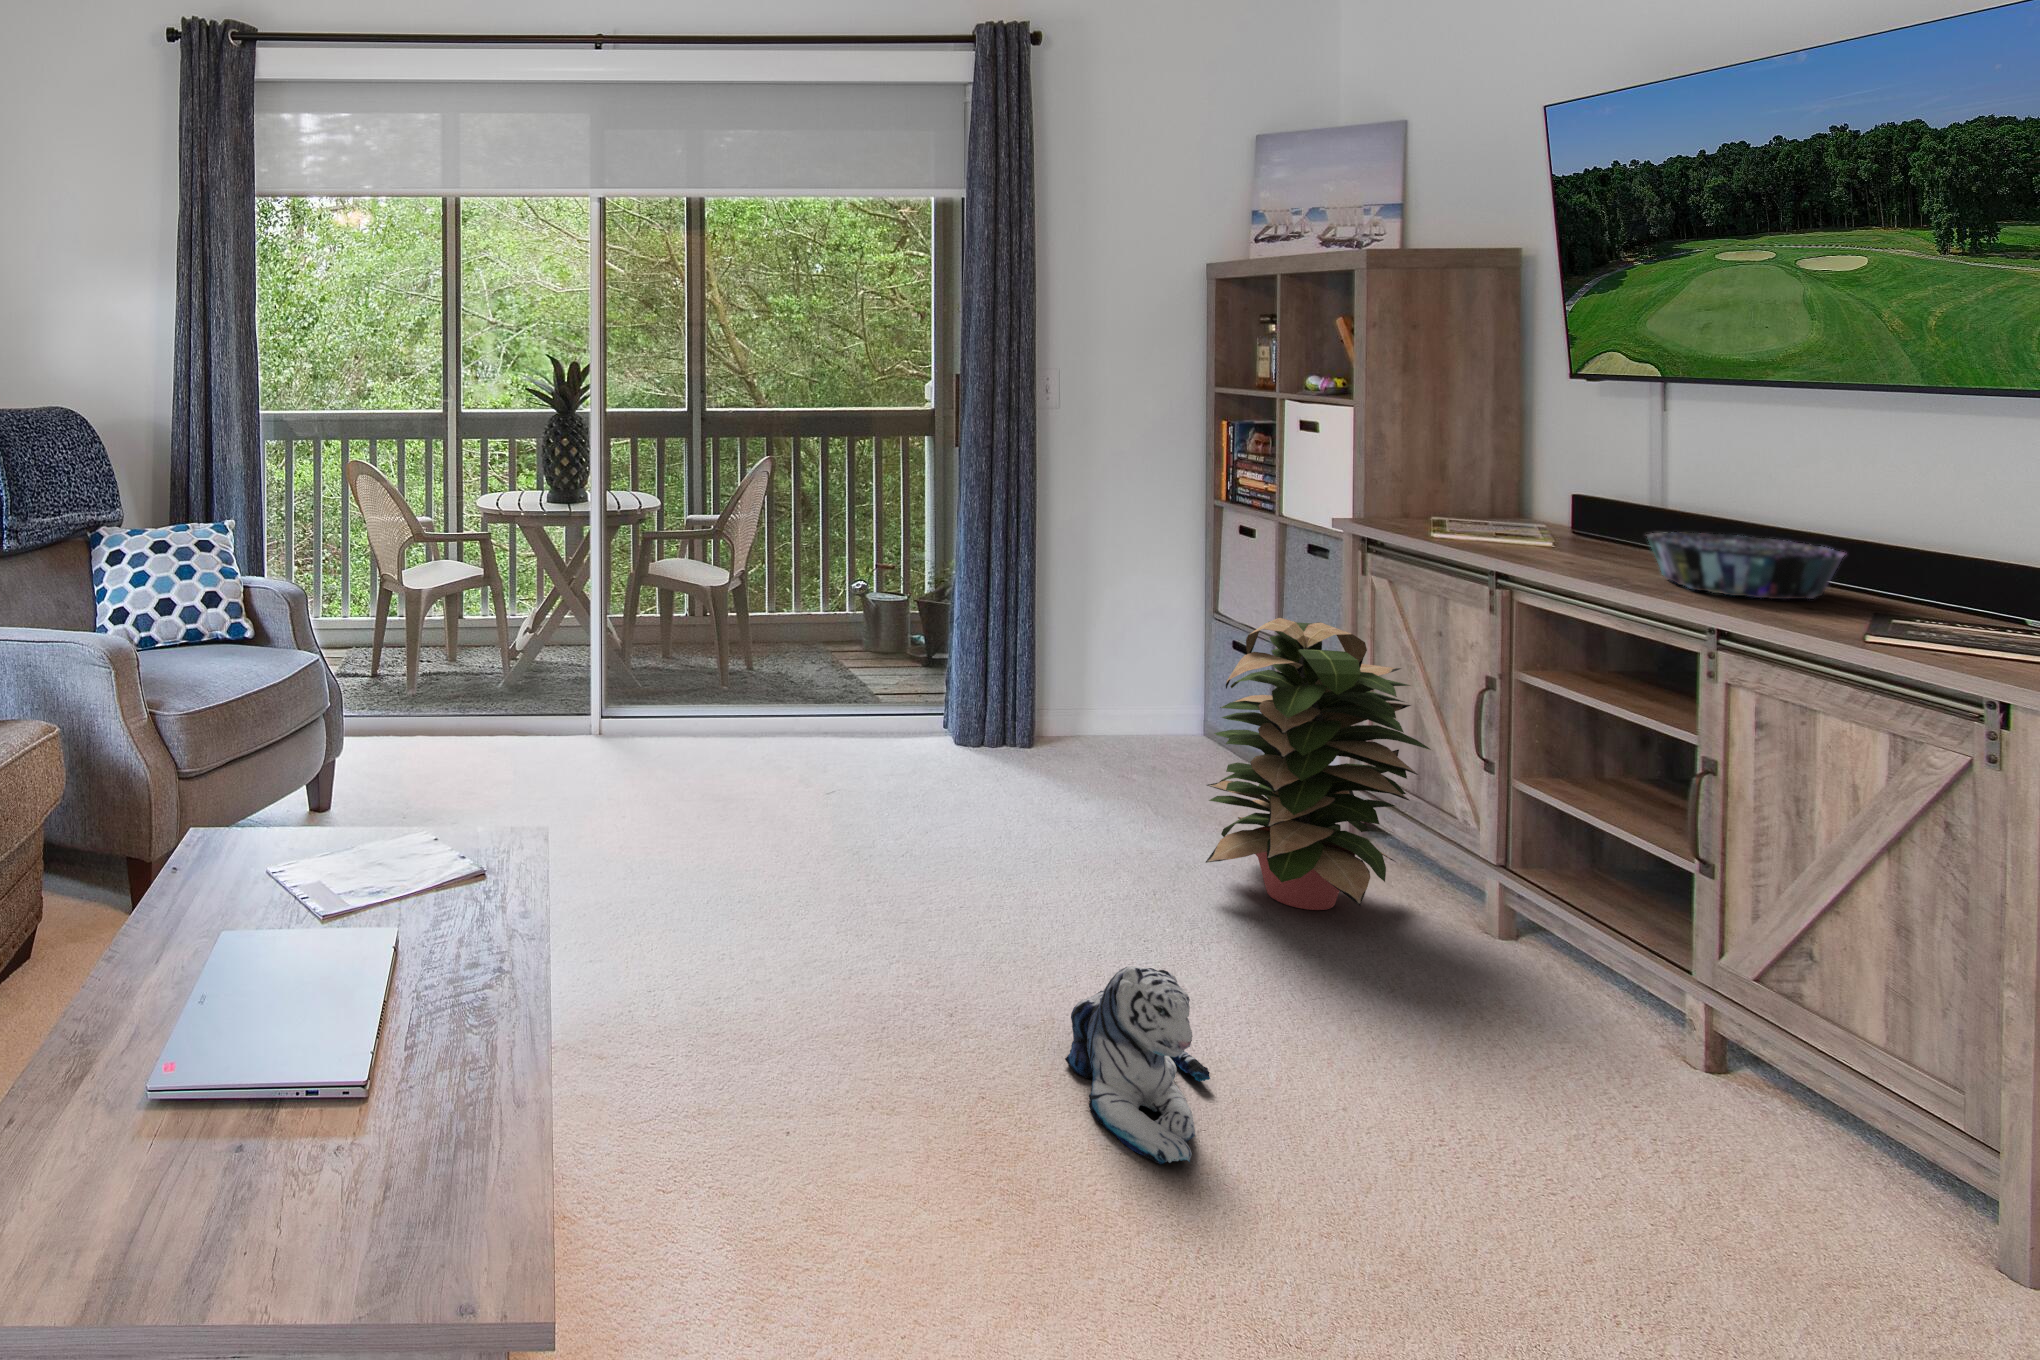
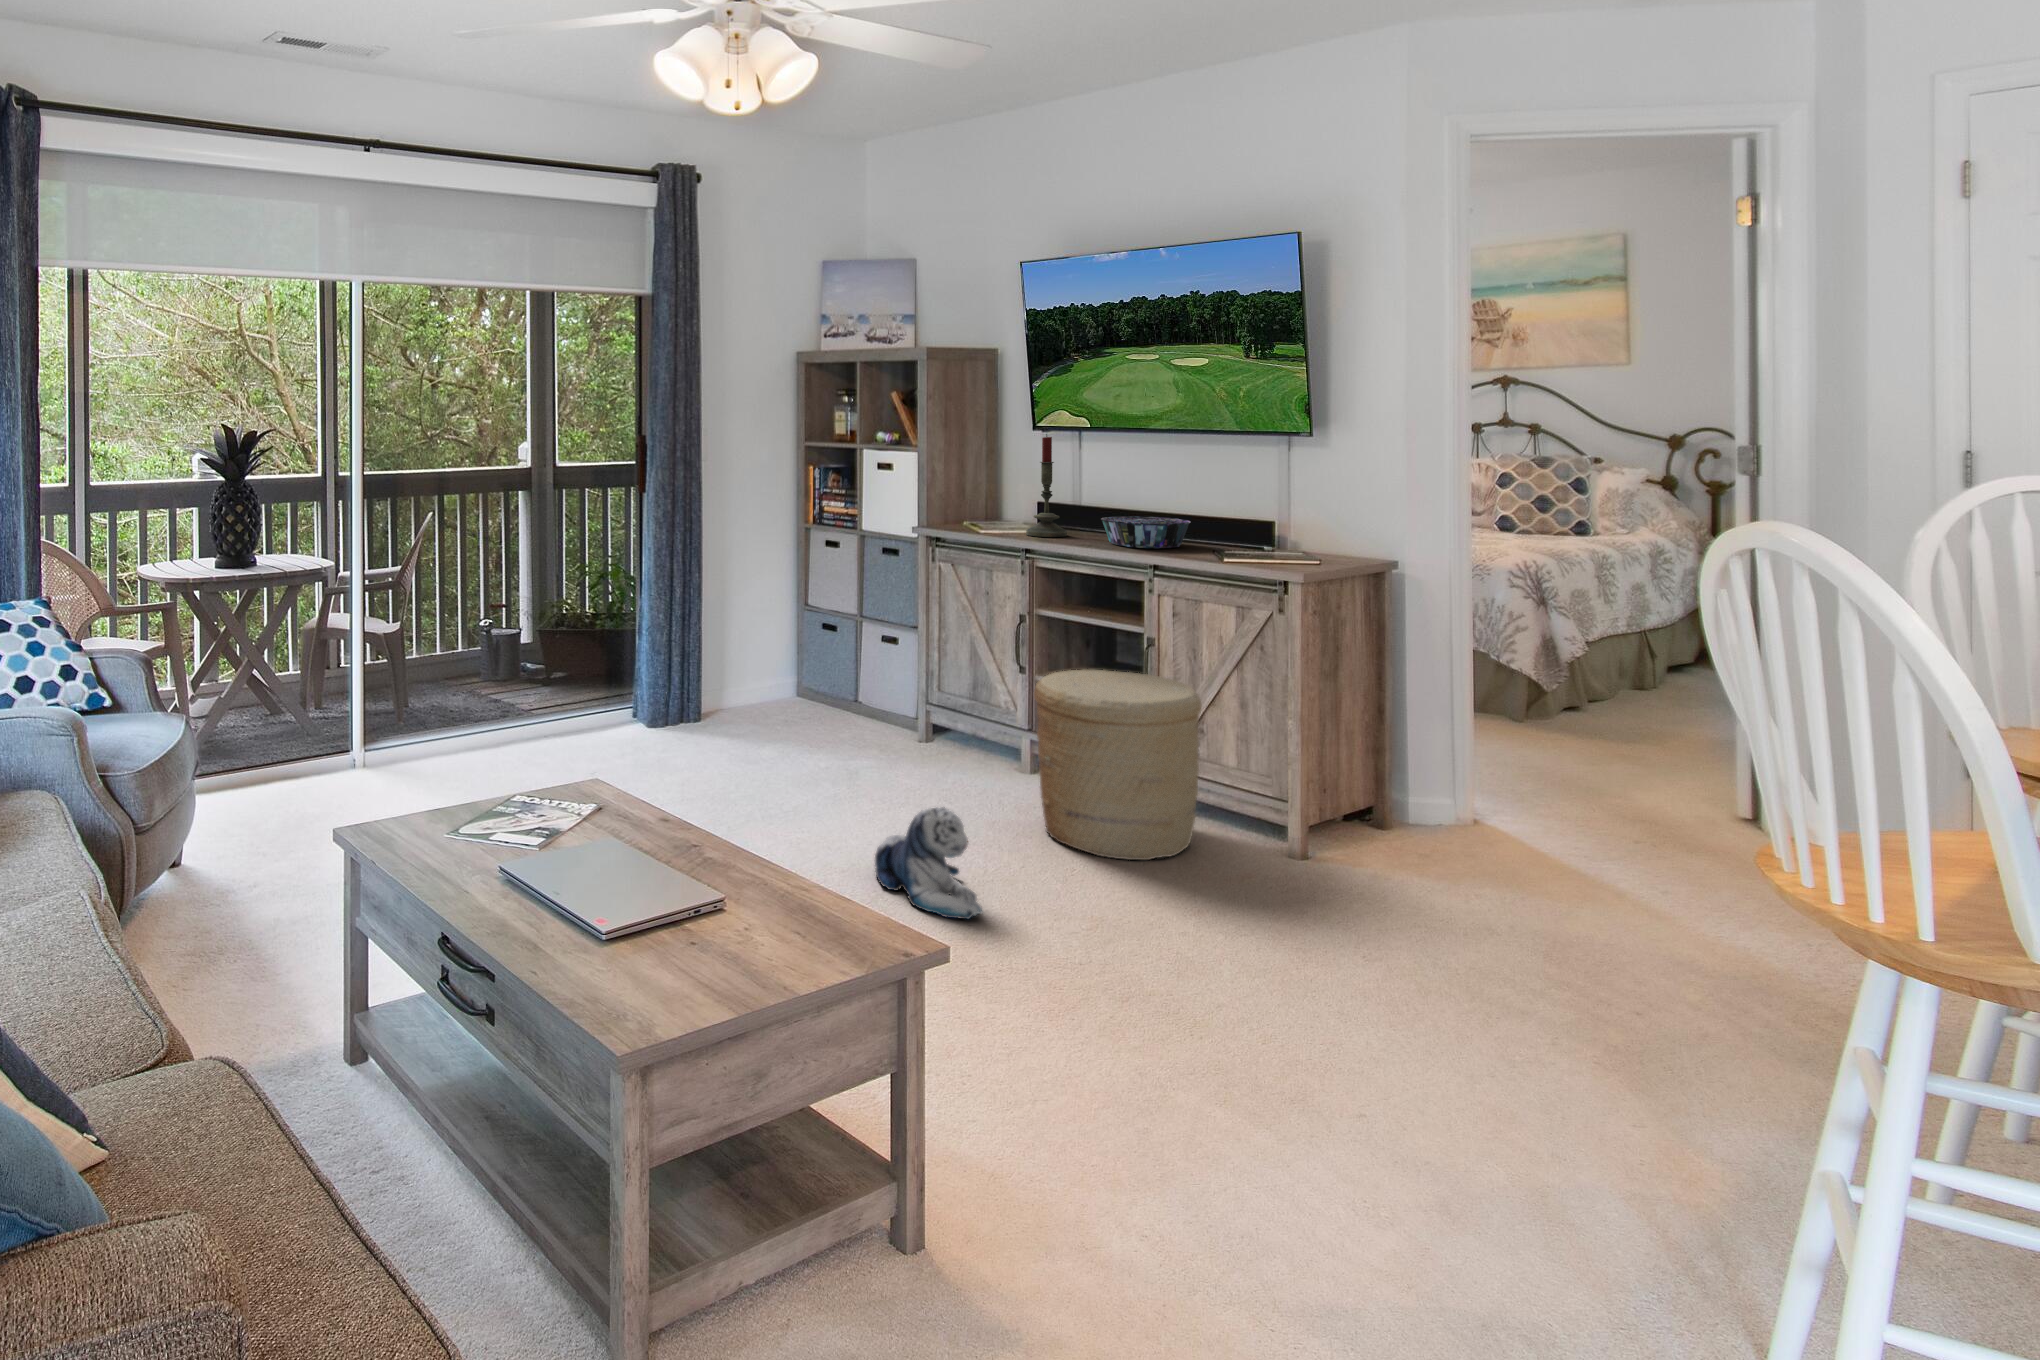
candle: none [1518,385,1600,558] -> present [1026,434,1067,537]
decorative plant: present [1206,618,1431,910] -> none [864,592,994,780]
woven basket: none [1424,786,1781,1169] -> present [1034,669,1202,860]

